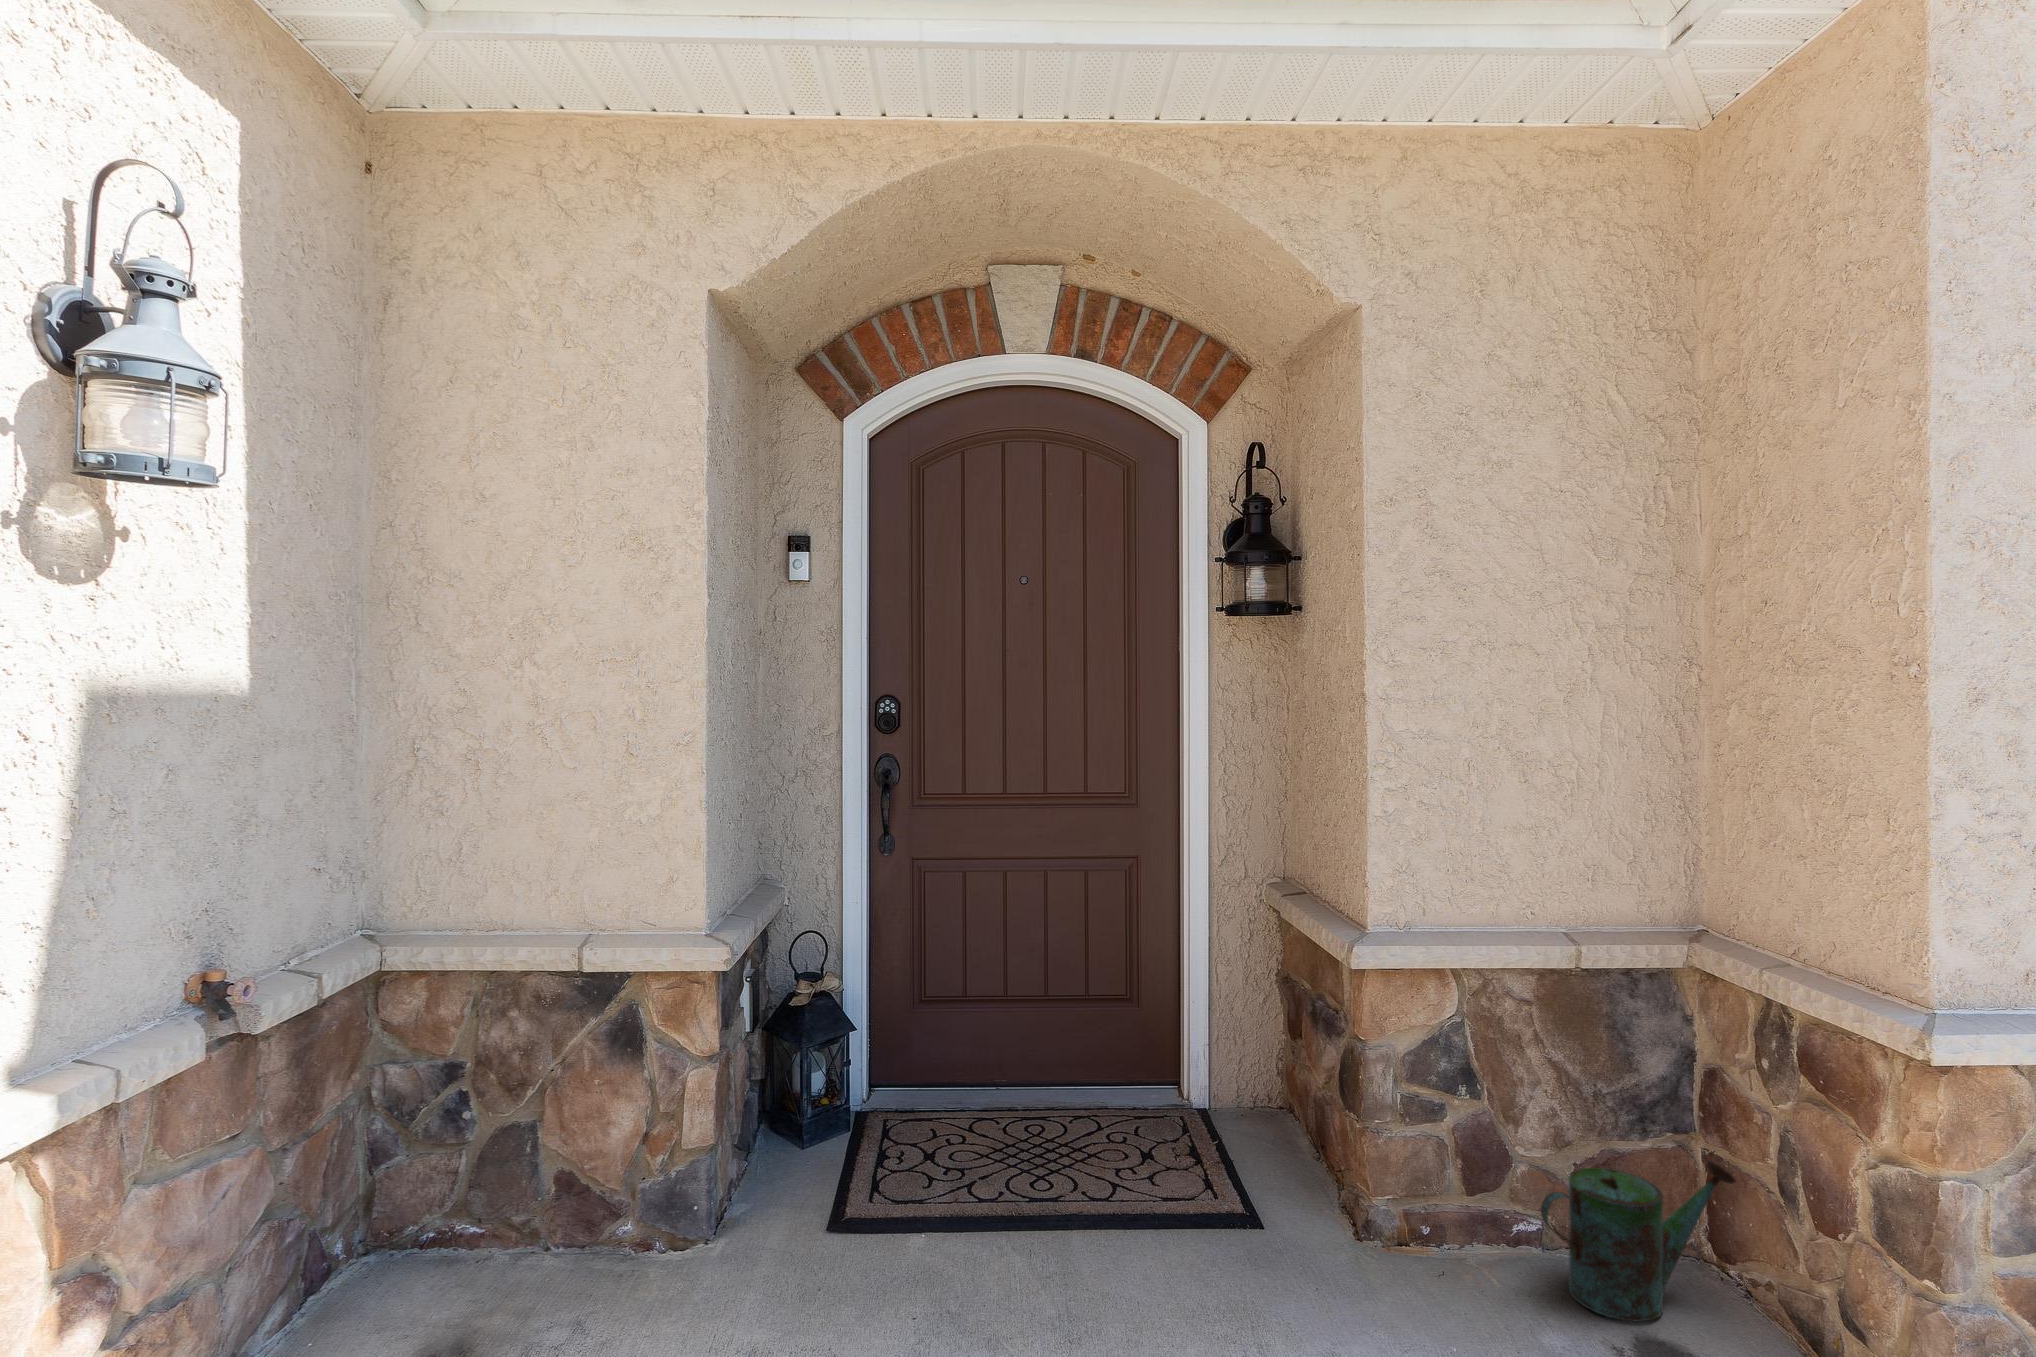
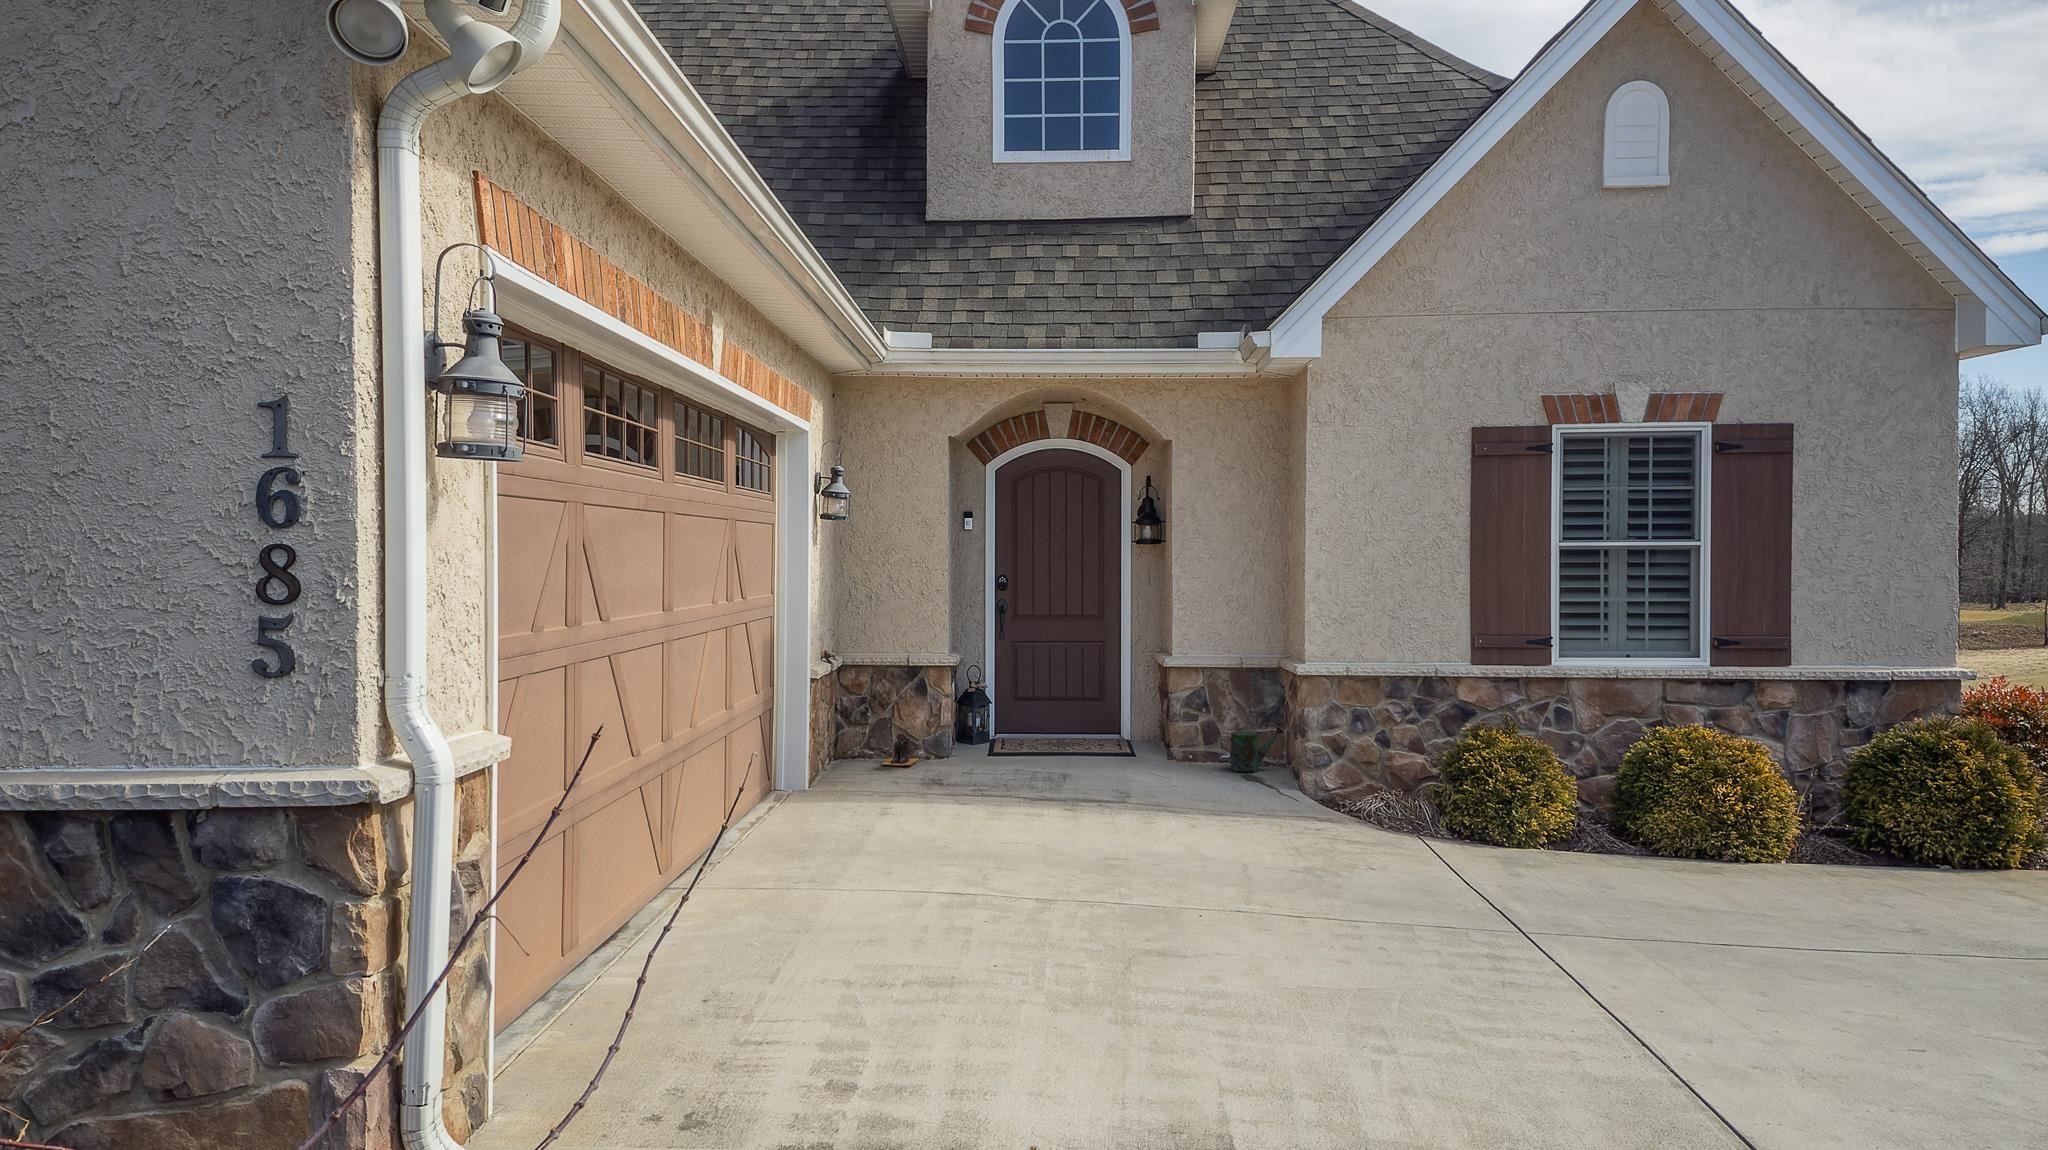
boots: none [468,1210,611,1313] -> present [881,742,919,766]

